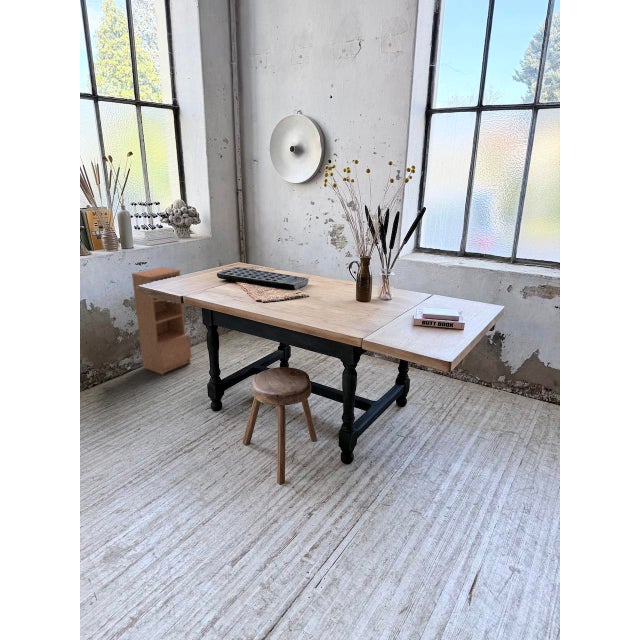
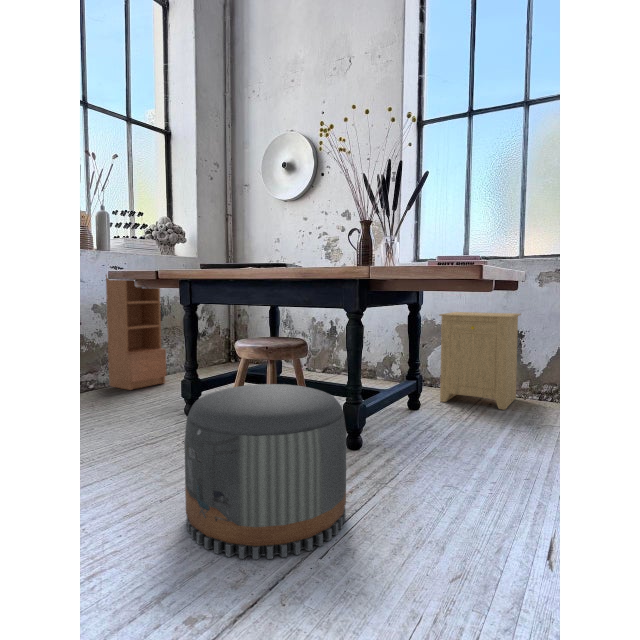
side table: none [427,311,505,408] -> present [439,312,521,410]
pouf: none [220,445,335,588] -> present [184,384,346,559]

